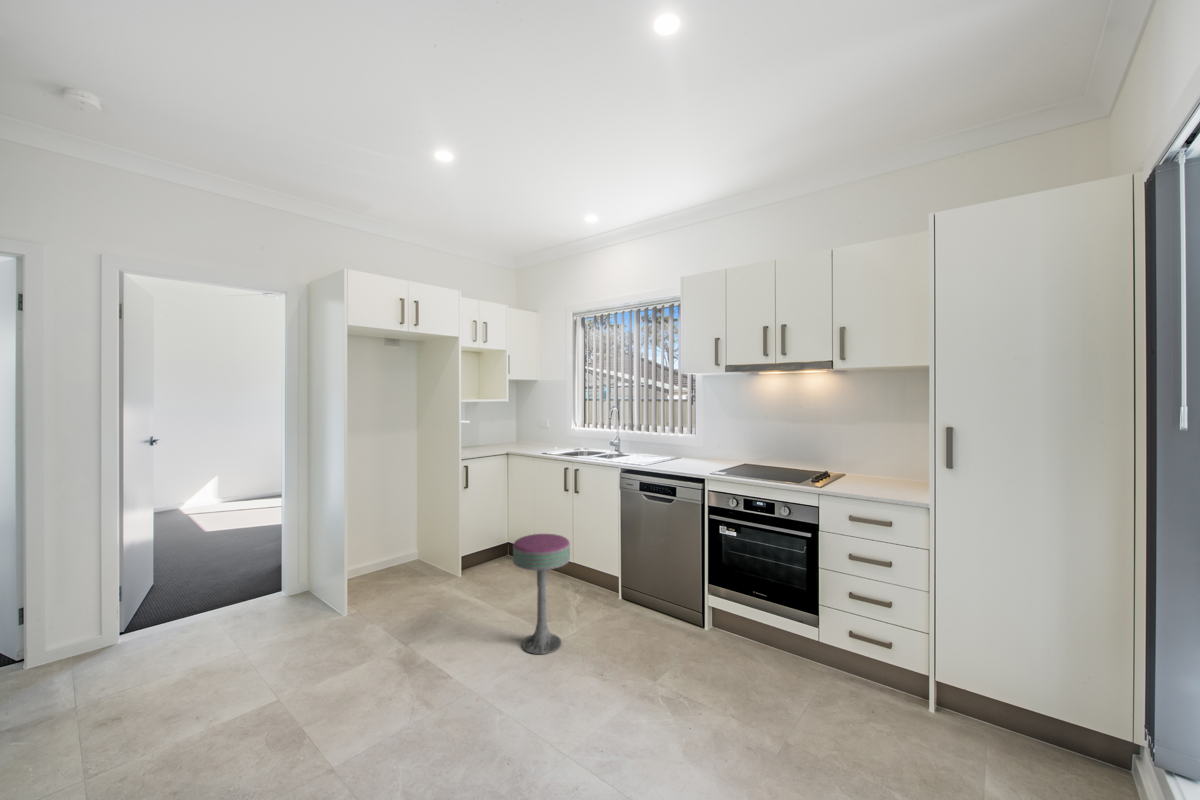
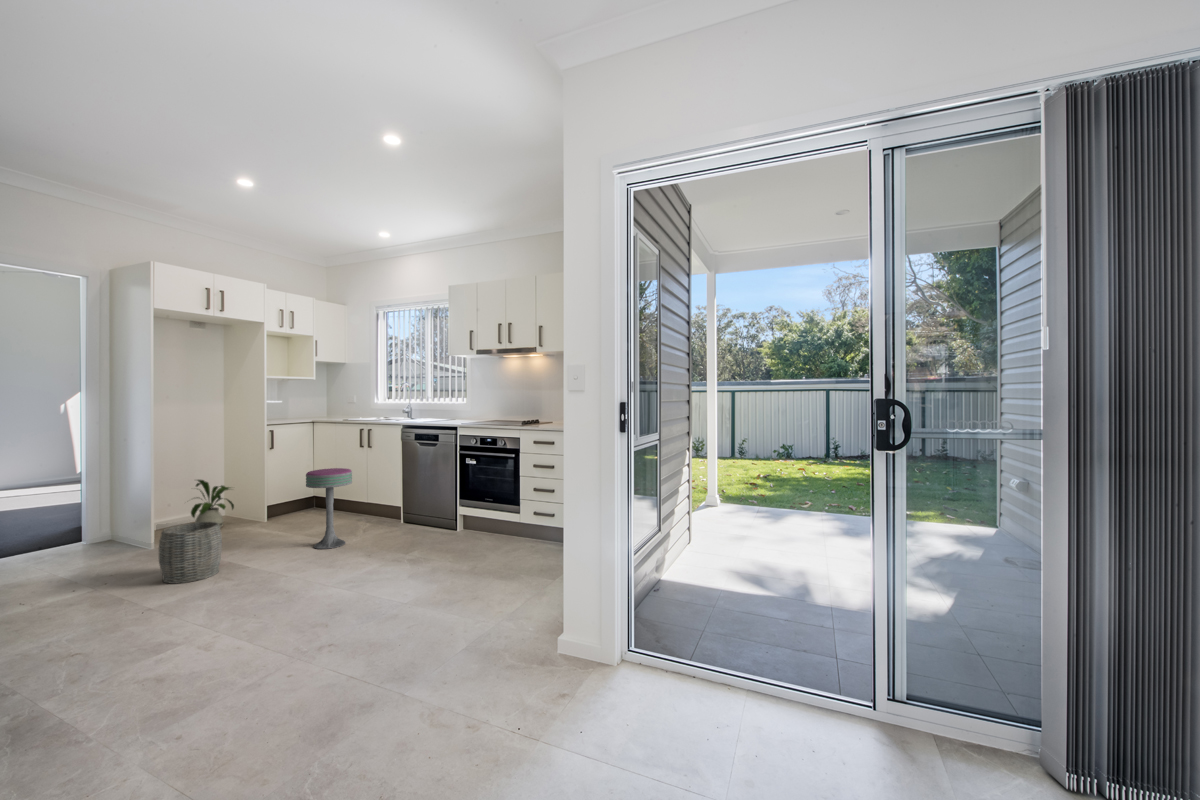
house plant: none [377,526,428,588] -> present [191,480,234,528]
woven basket: none [336,618,413,722] -> present [159,522,222,584]

